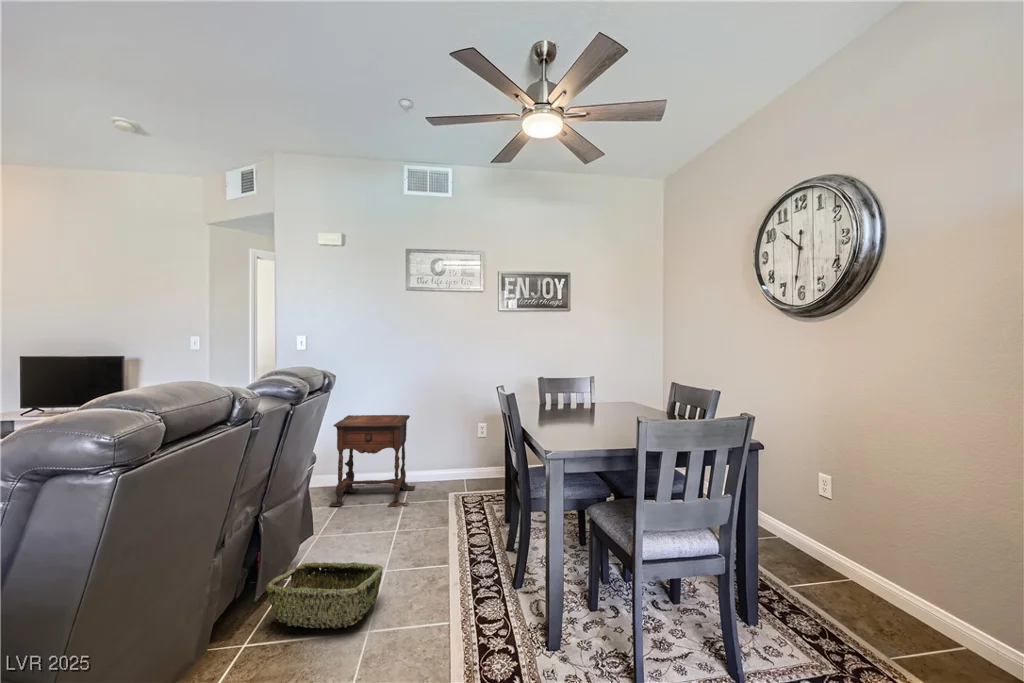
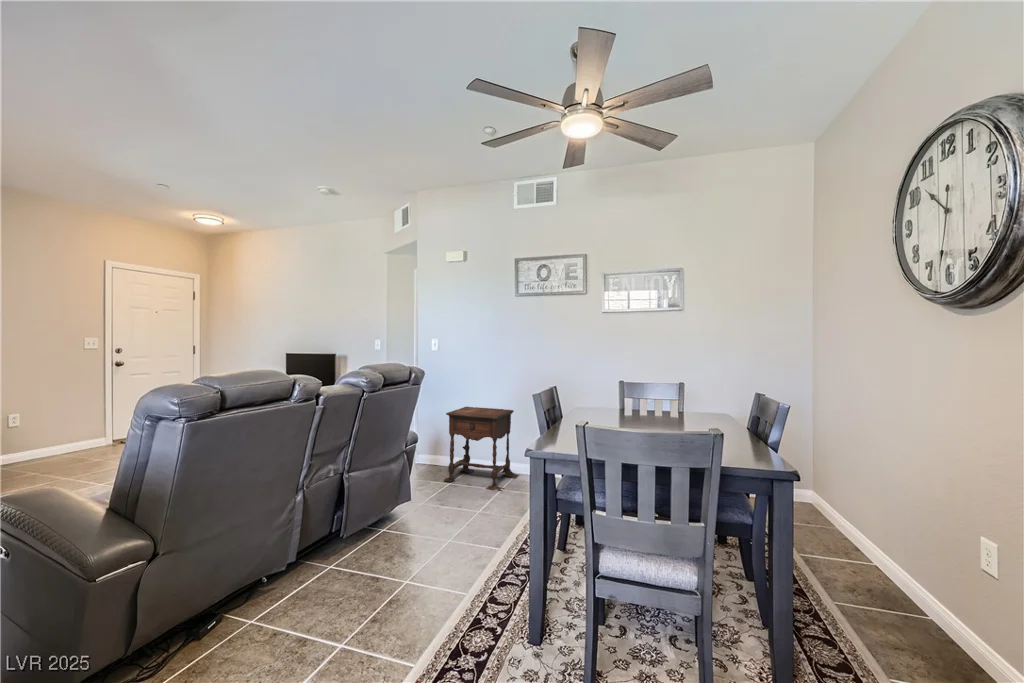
woven basket: present [265,562,383,629] -> none [345,518,429,574]

